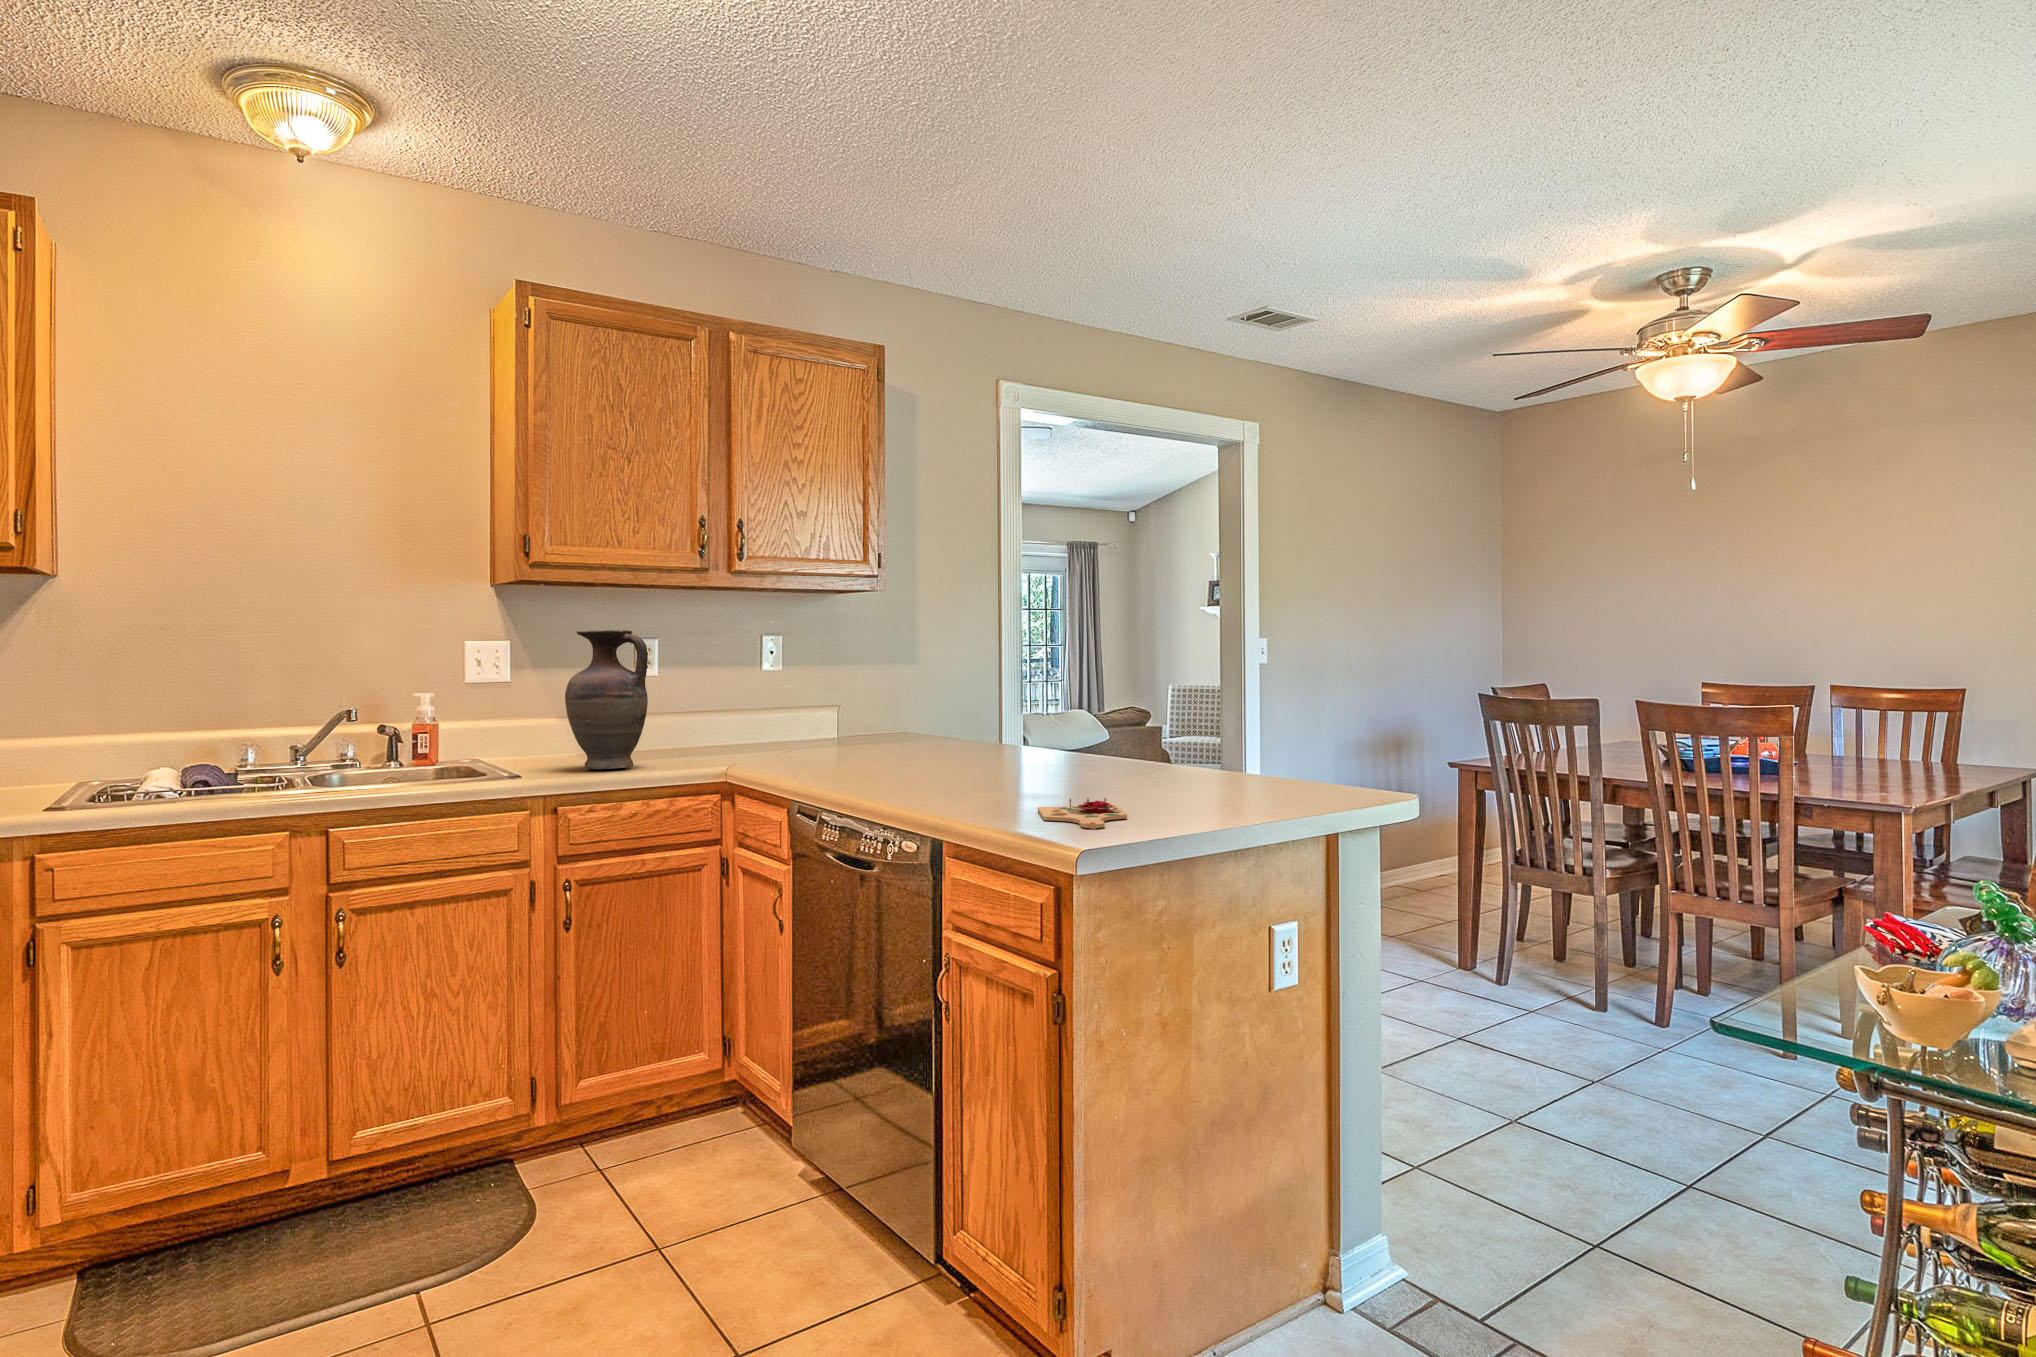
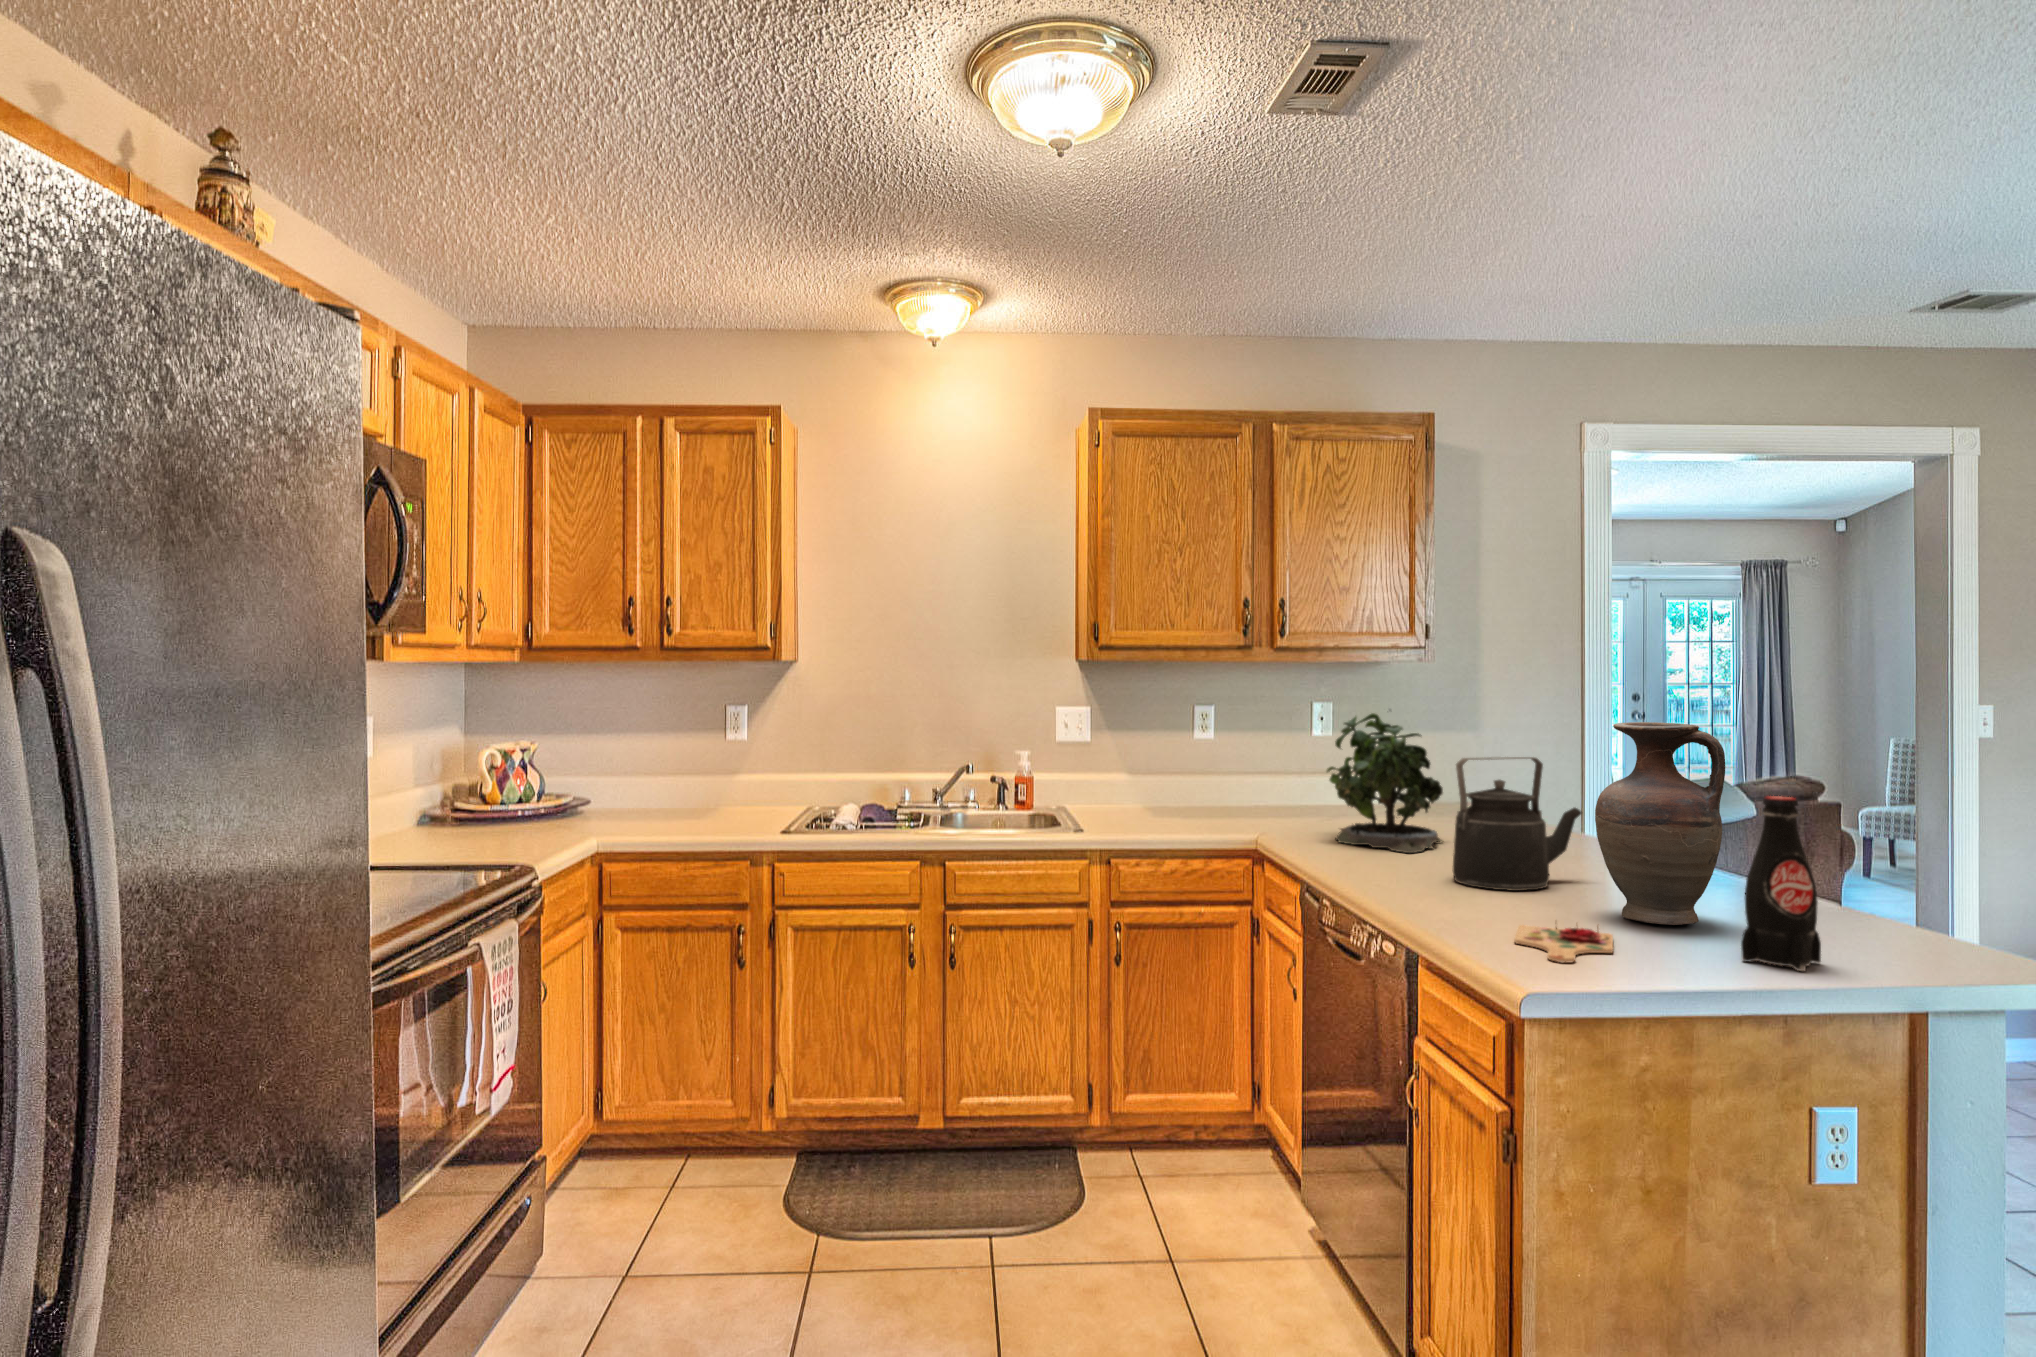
potted plant: none [802,628,915,771] -> present [1327,709,1443,853]
vase: present [565,630,648,769] -> present [1595,722,1725,925]
kettle: none [946,662,1054,788] -> present [1453,757,1582,891]
bottle: none [1221,668,1273,814] -> present [1741,796,1821,971]

